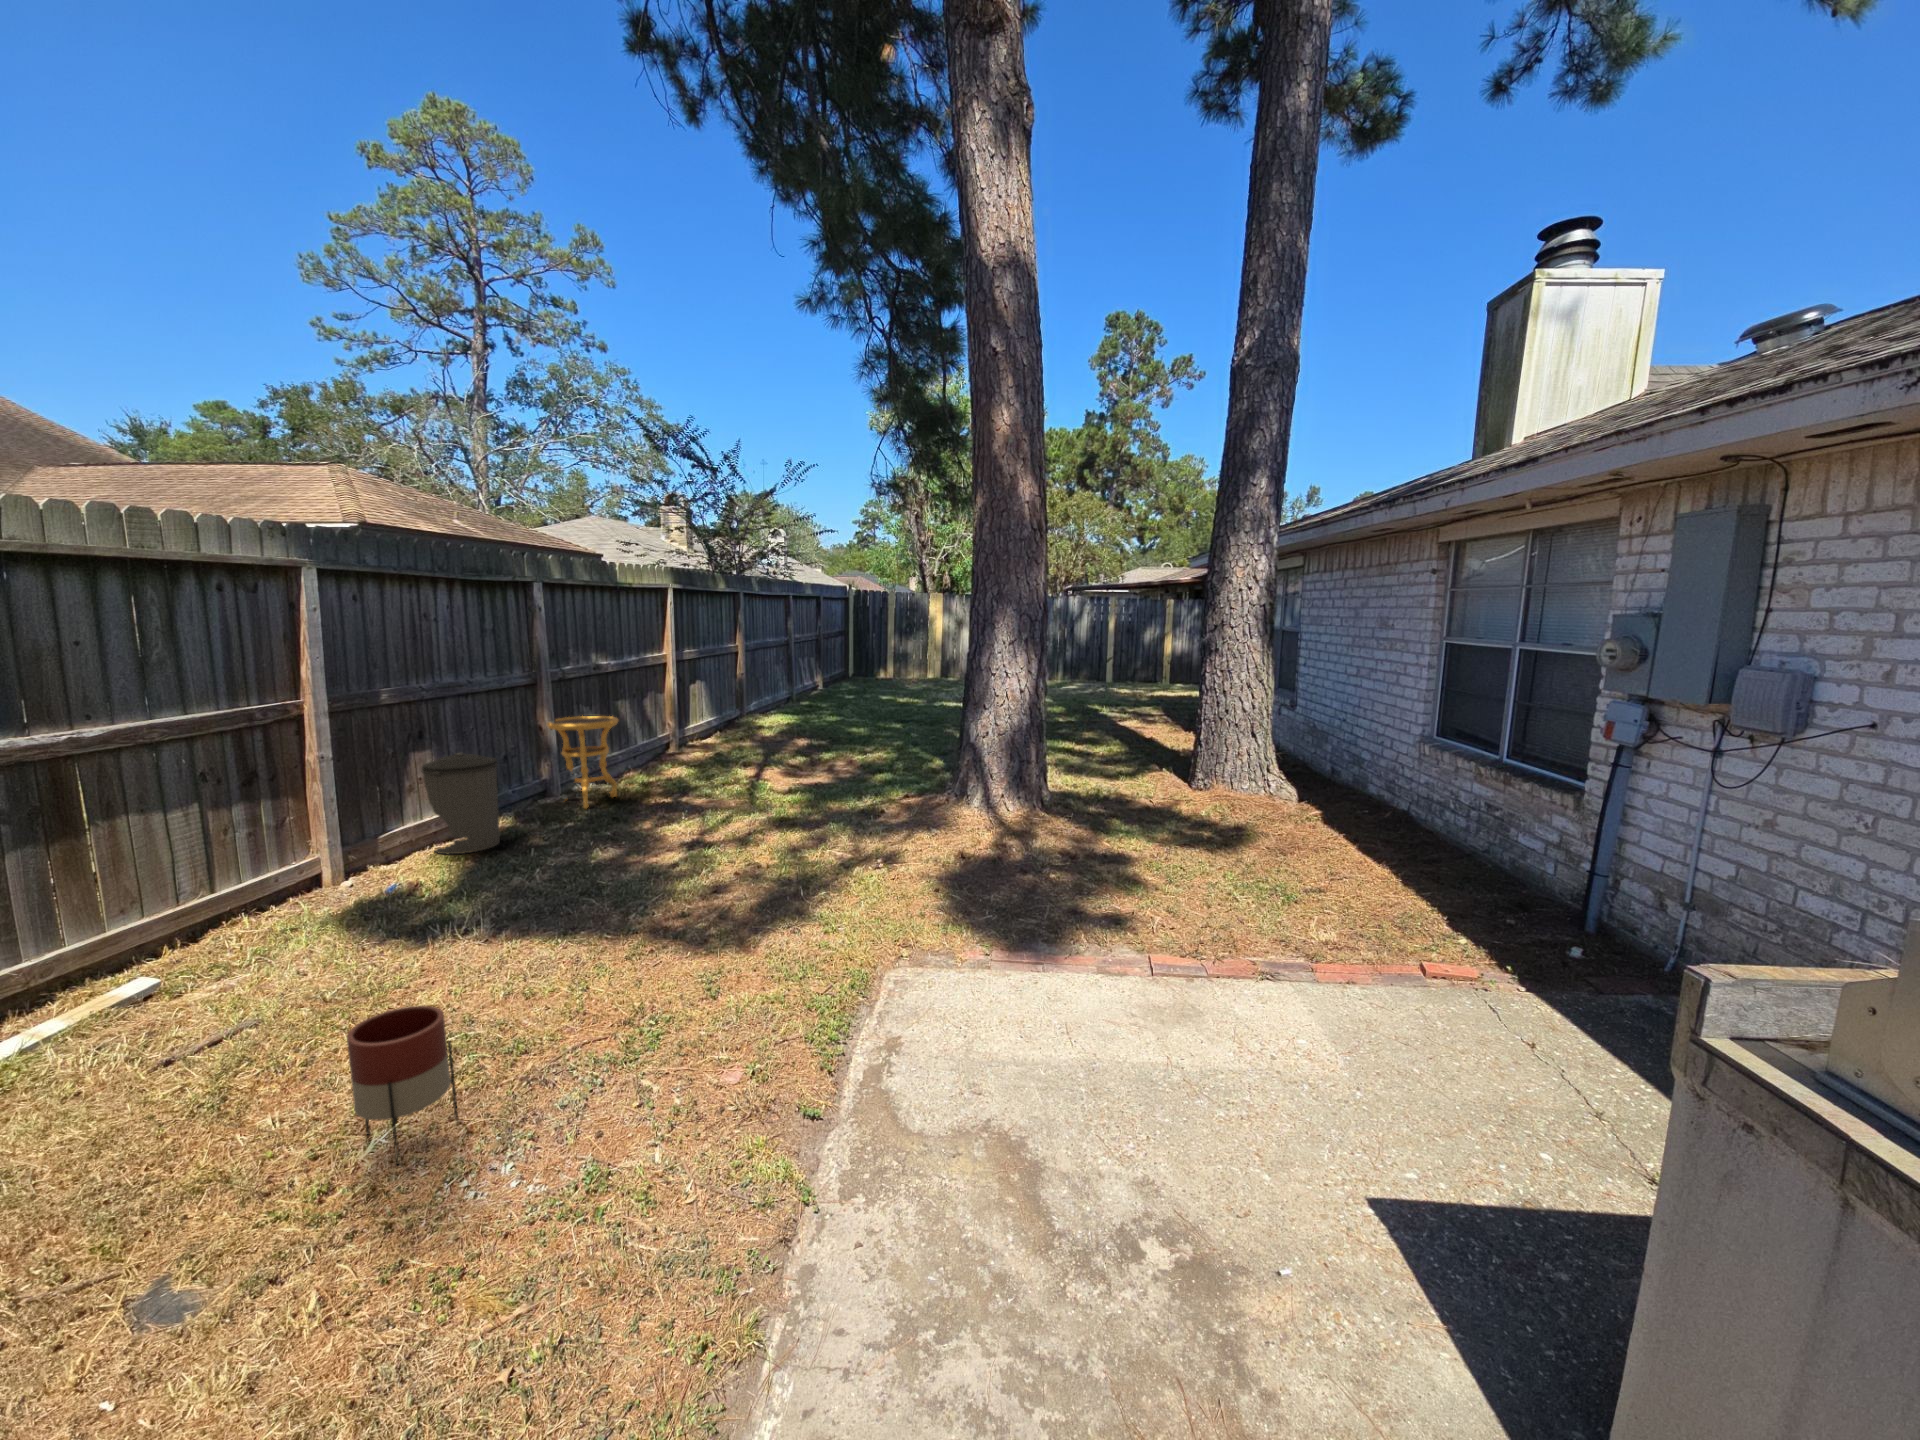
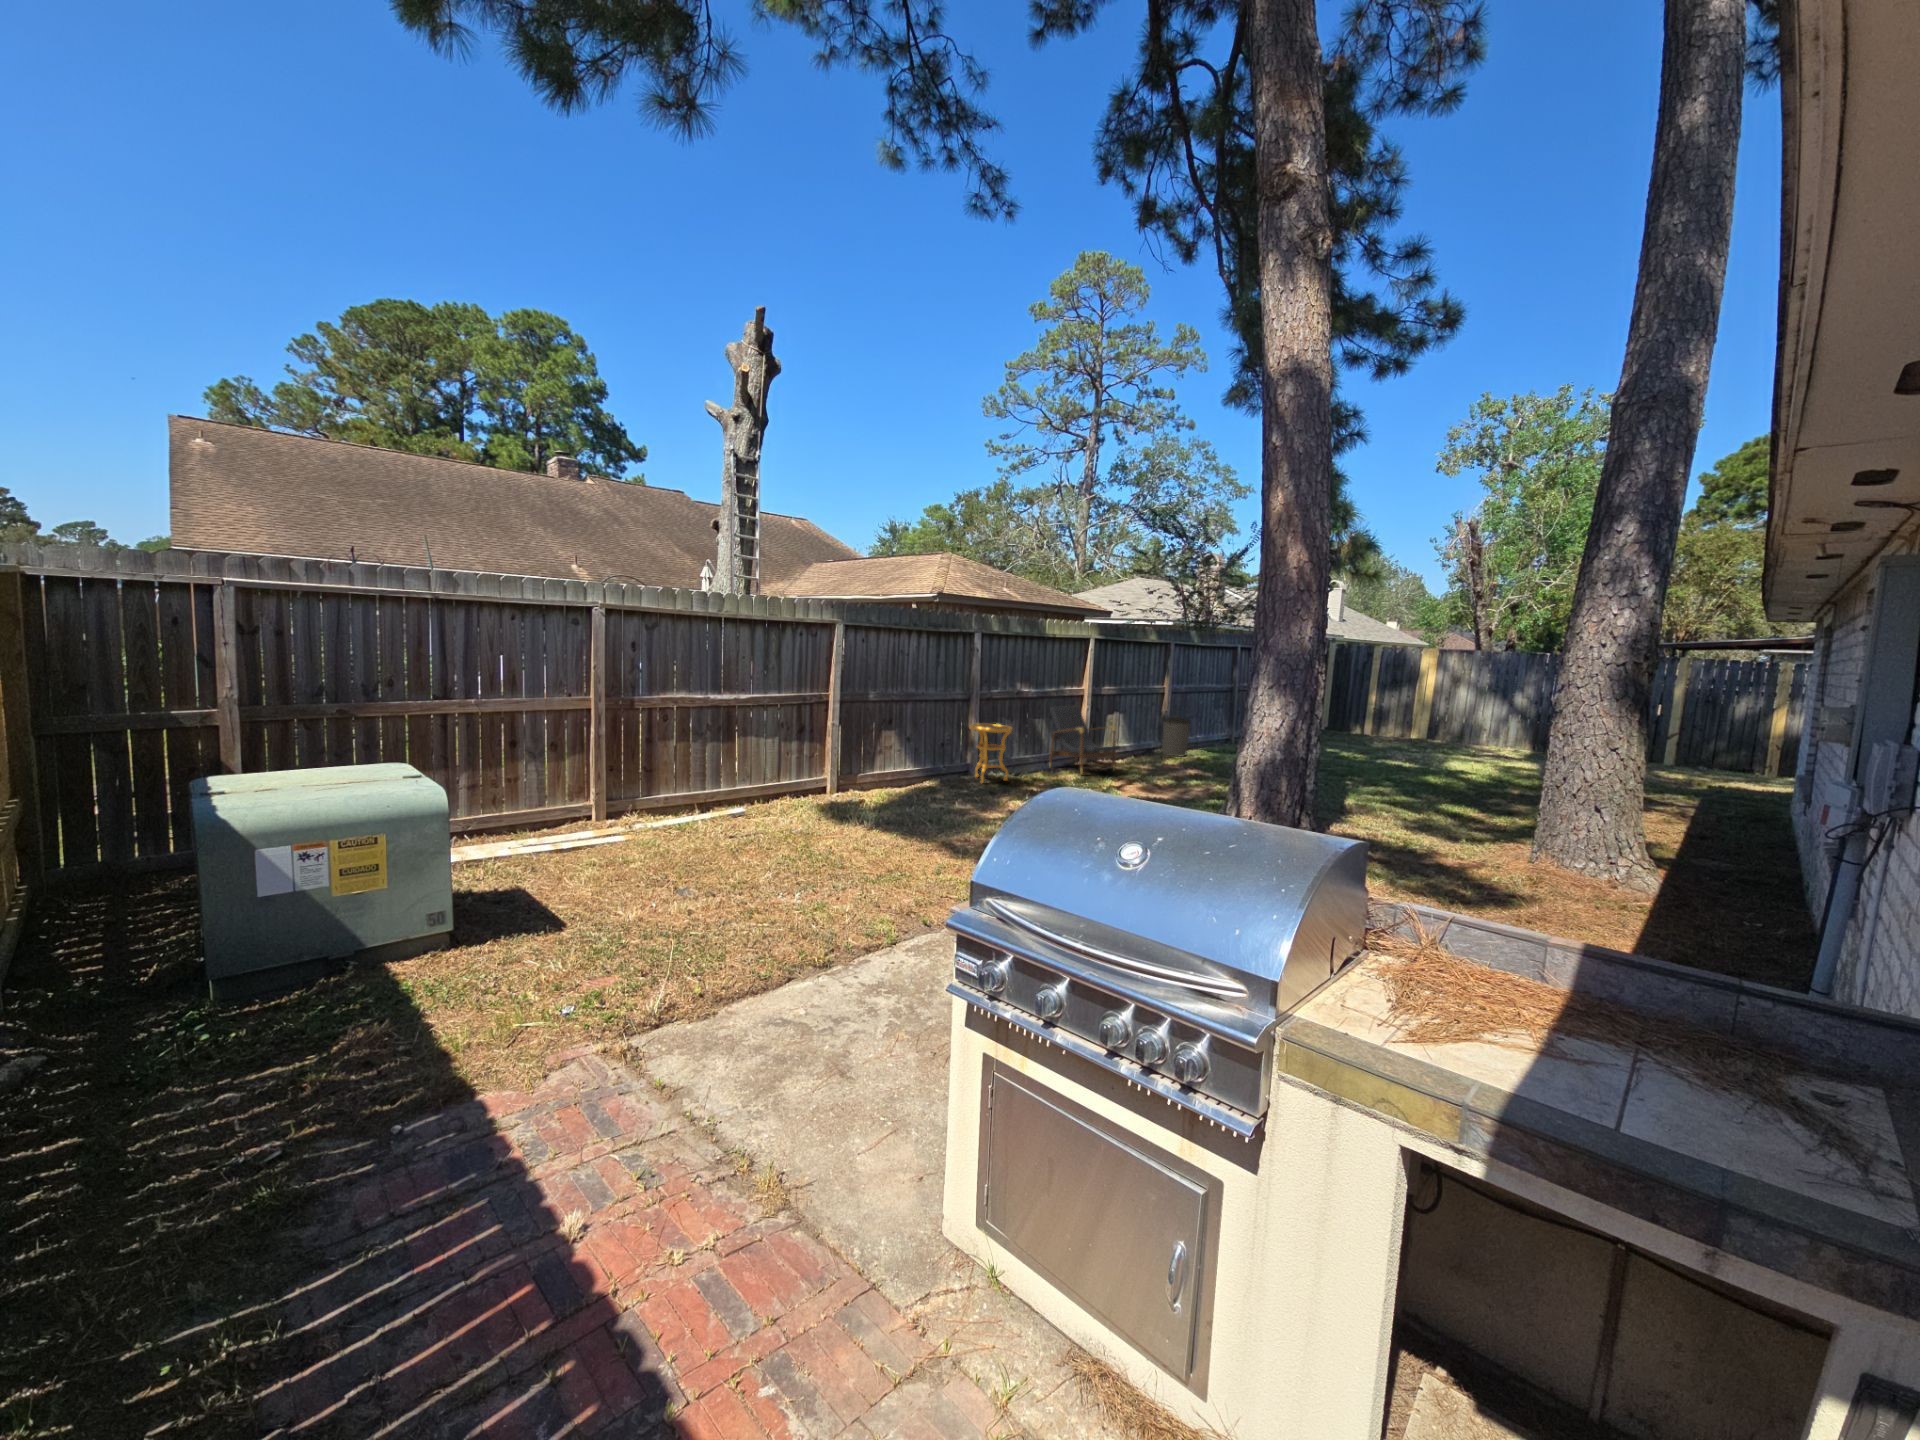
lounge chair: none [632,678,736,768] -> present [1049,706,1120,774]
trash can: present [421,753,500,854] -> present [1162,716,1190,757]
planter: present [347,1005,458,1165] -> none [748,820,785,879]

